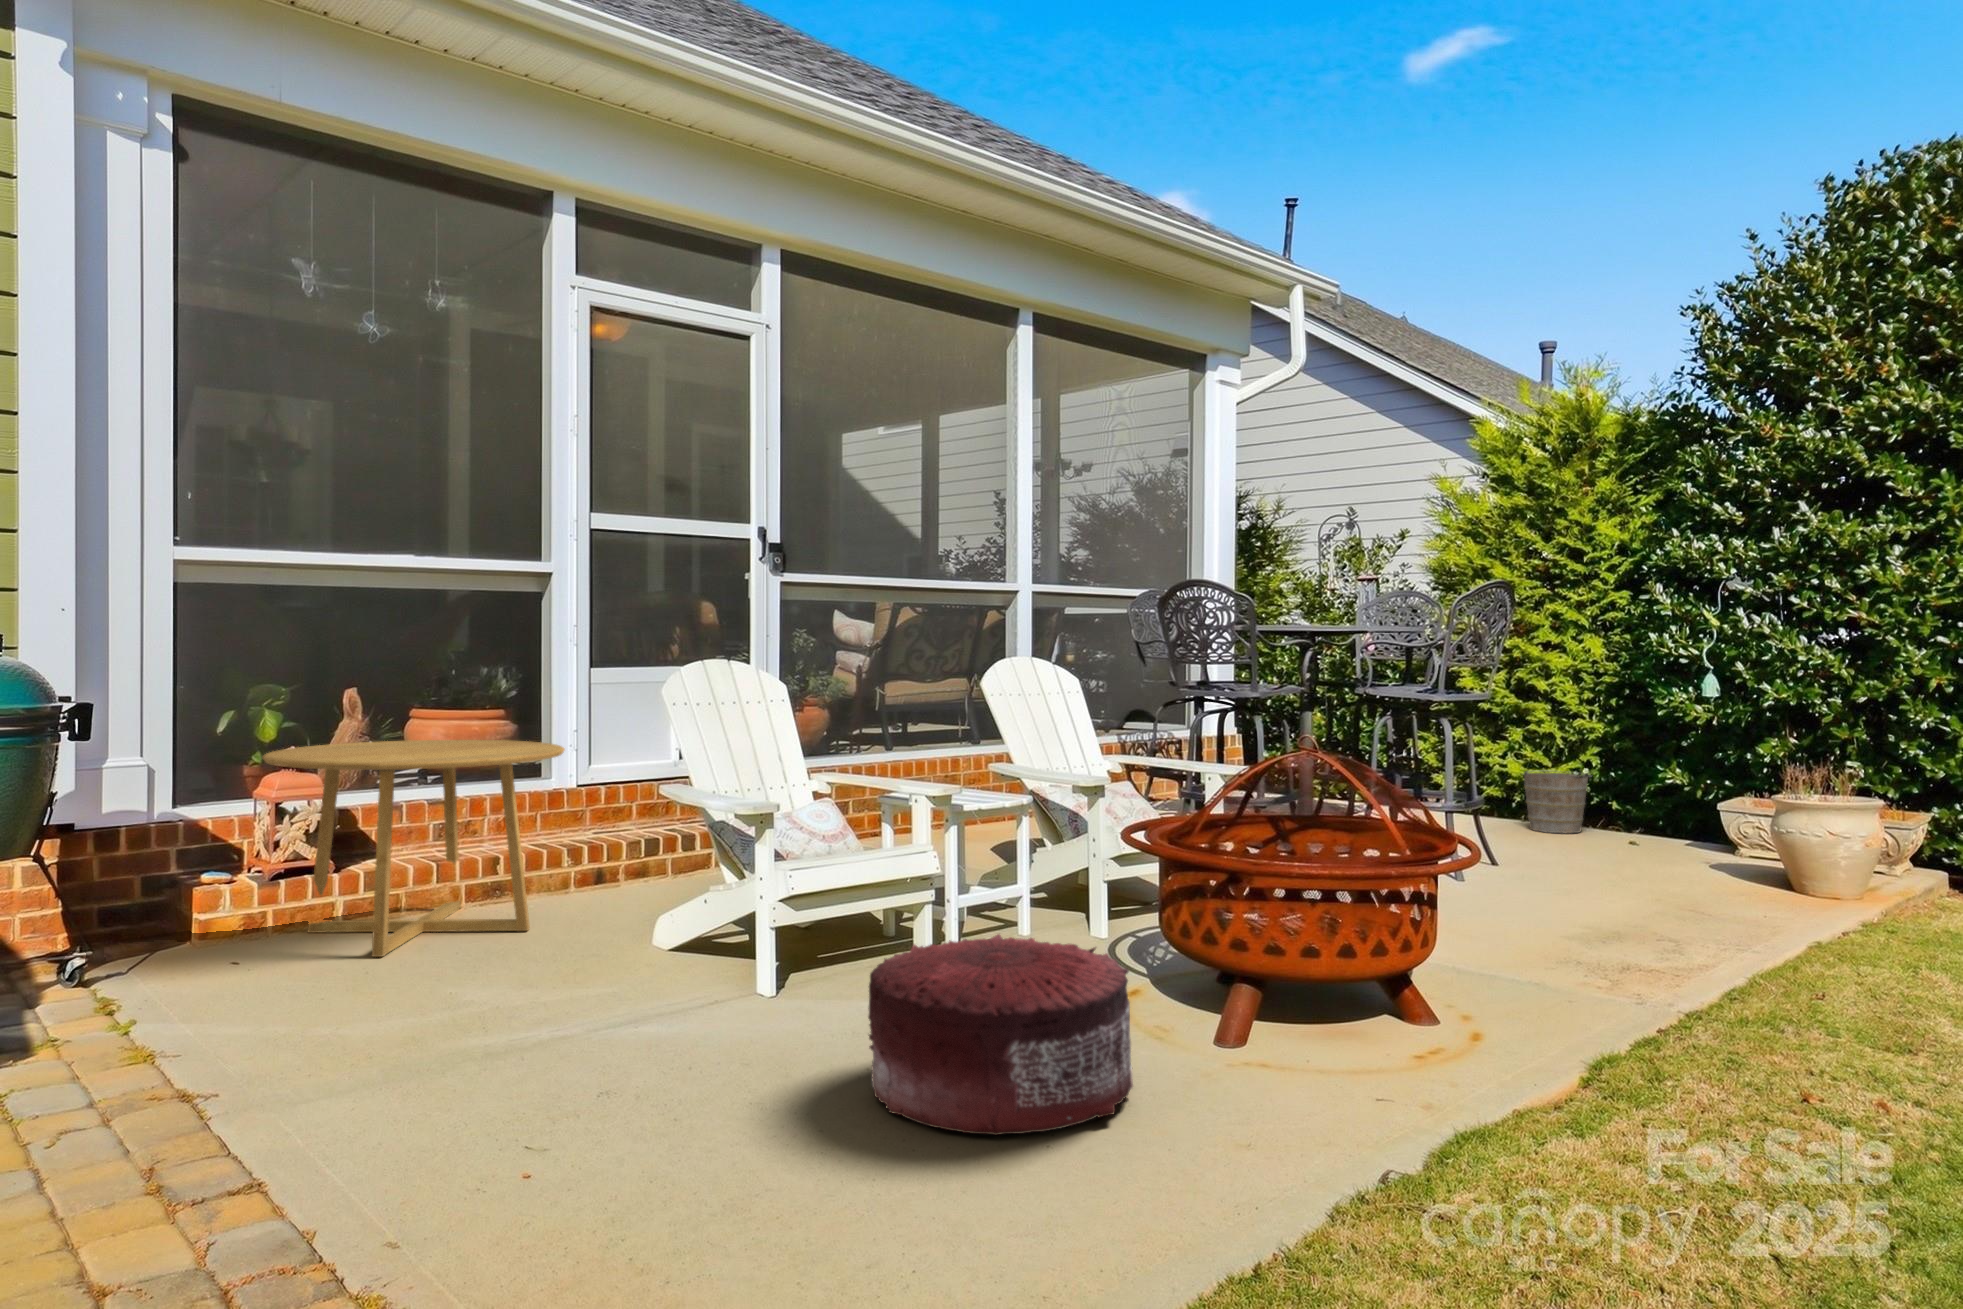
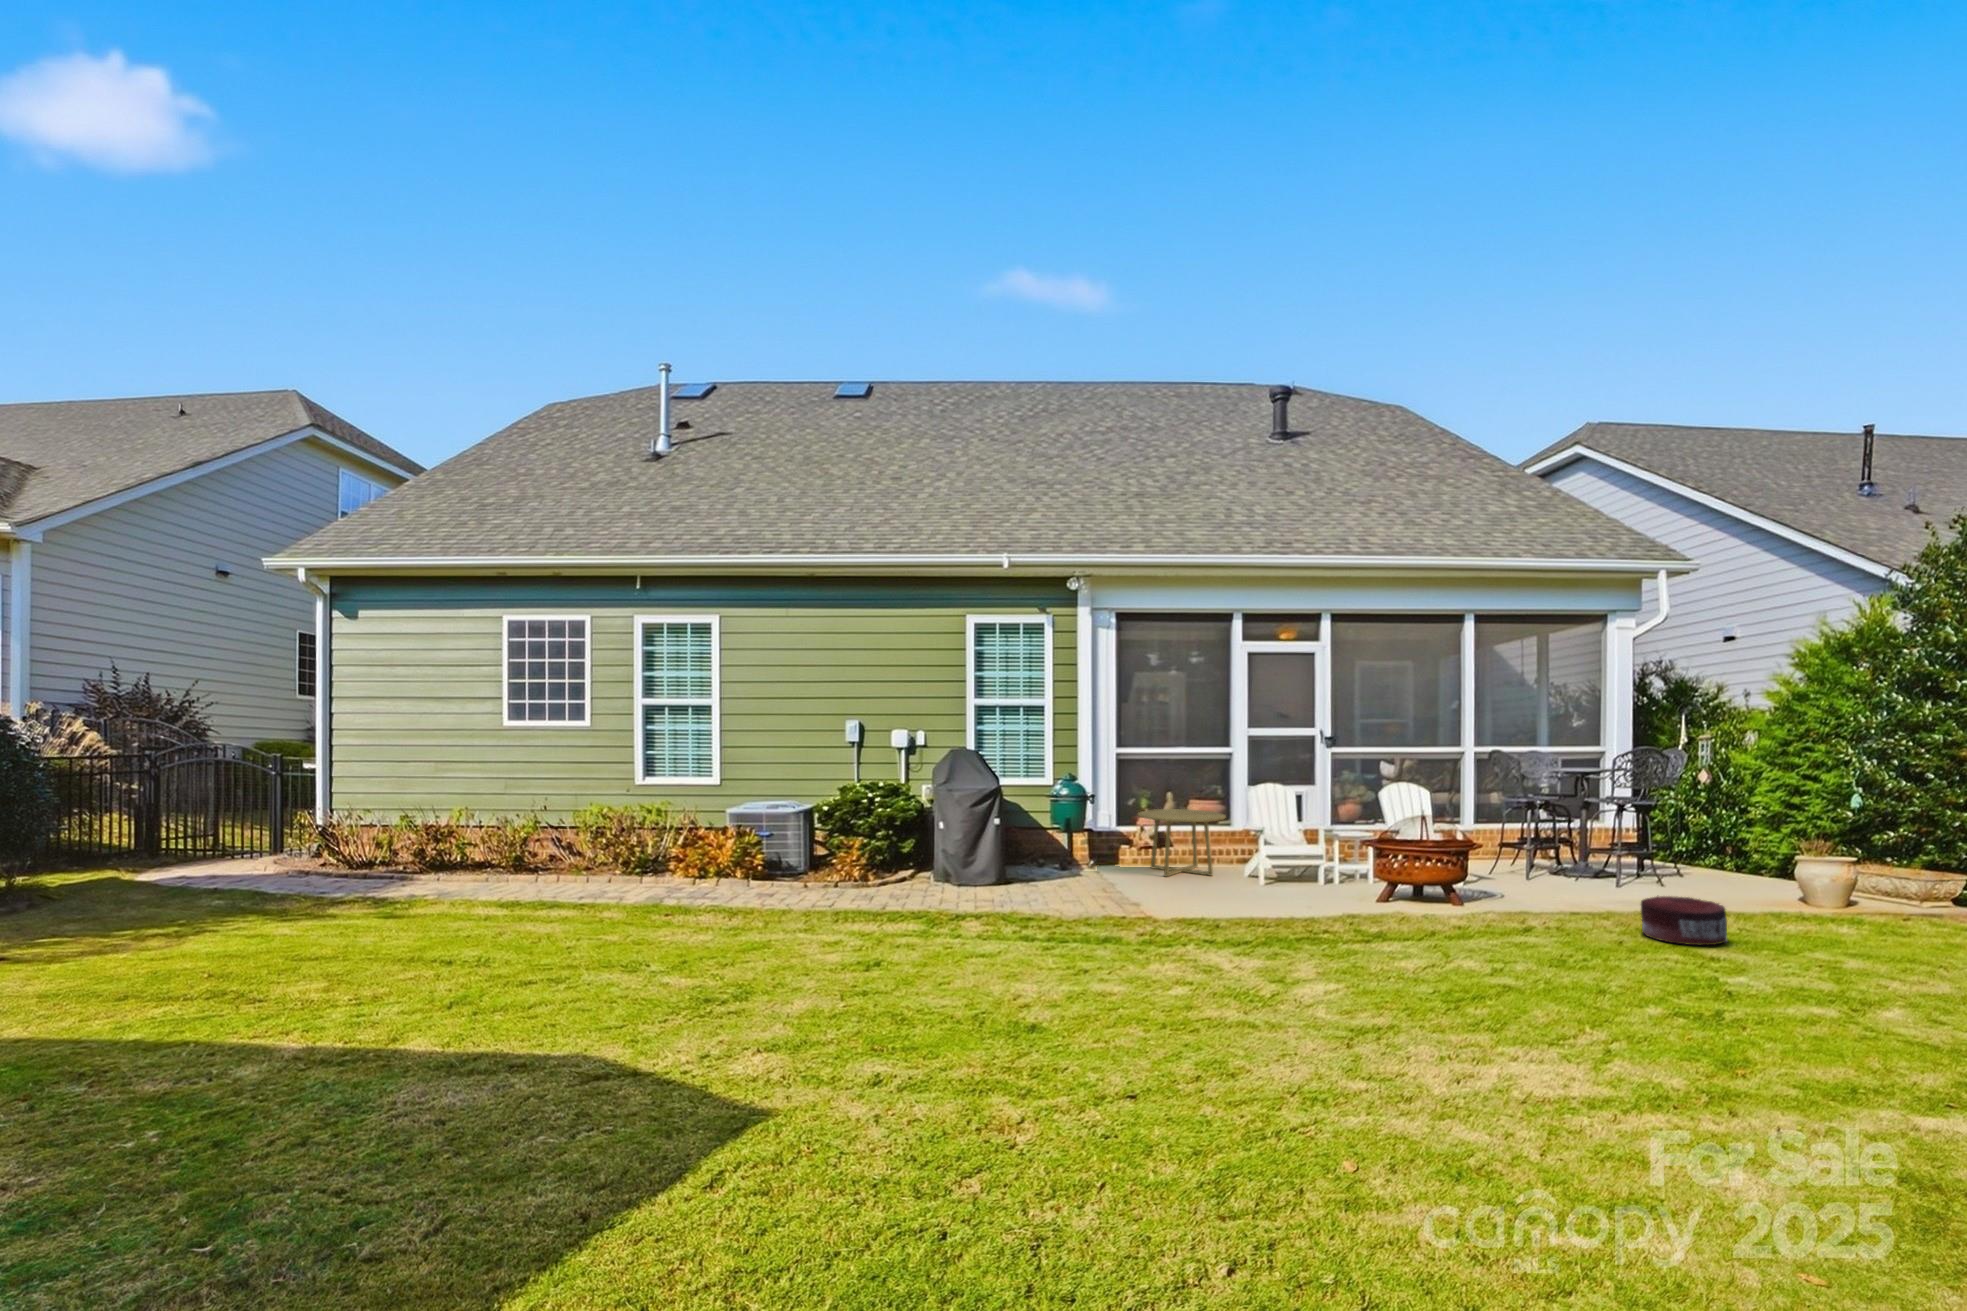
bucket: present [1523,771,1589,834] -> none [1759,864,1805,903]
pouf: present [868,934,1133,1135] -> present [1641,896,1727,945]

